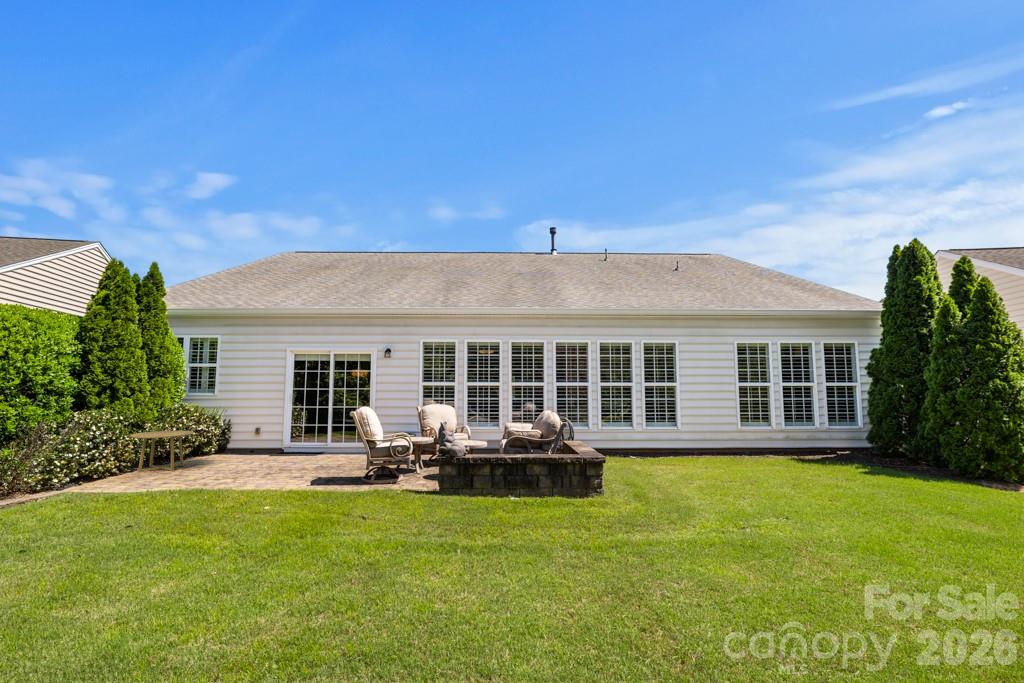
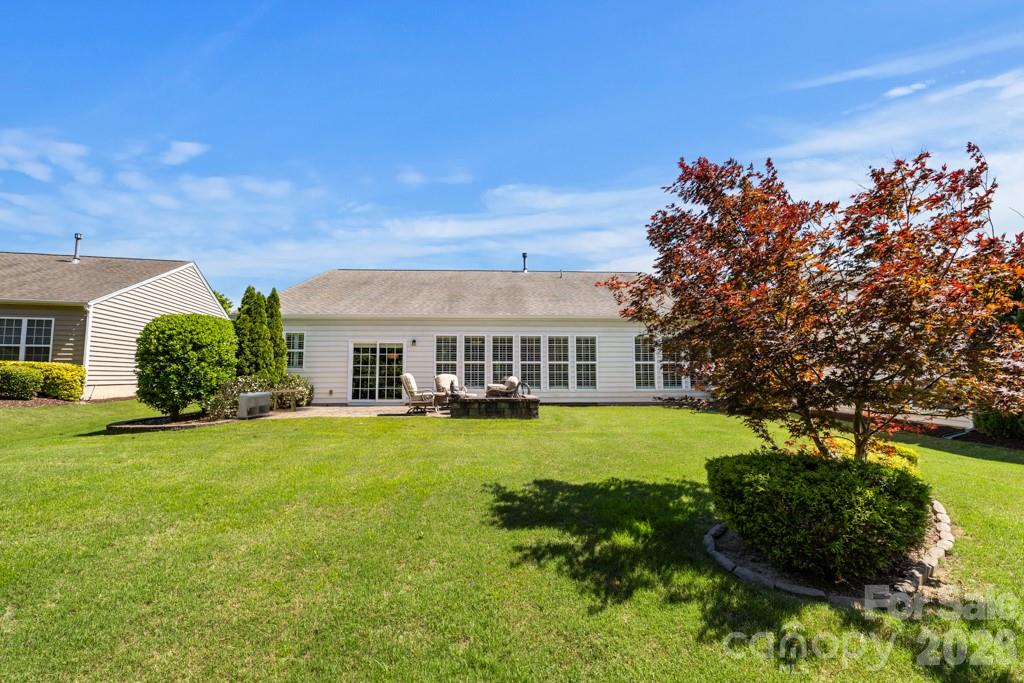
storage bench: none [33,439,121,494] -> present [236,392,271,420]

